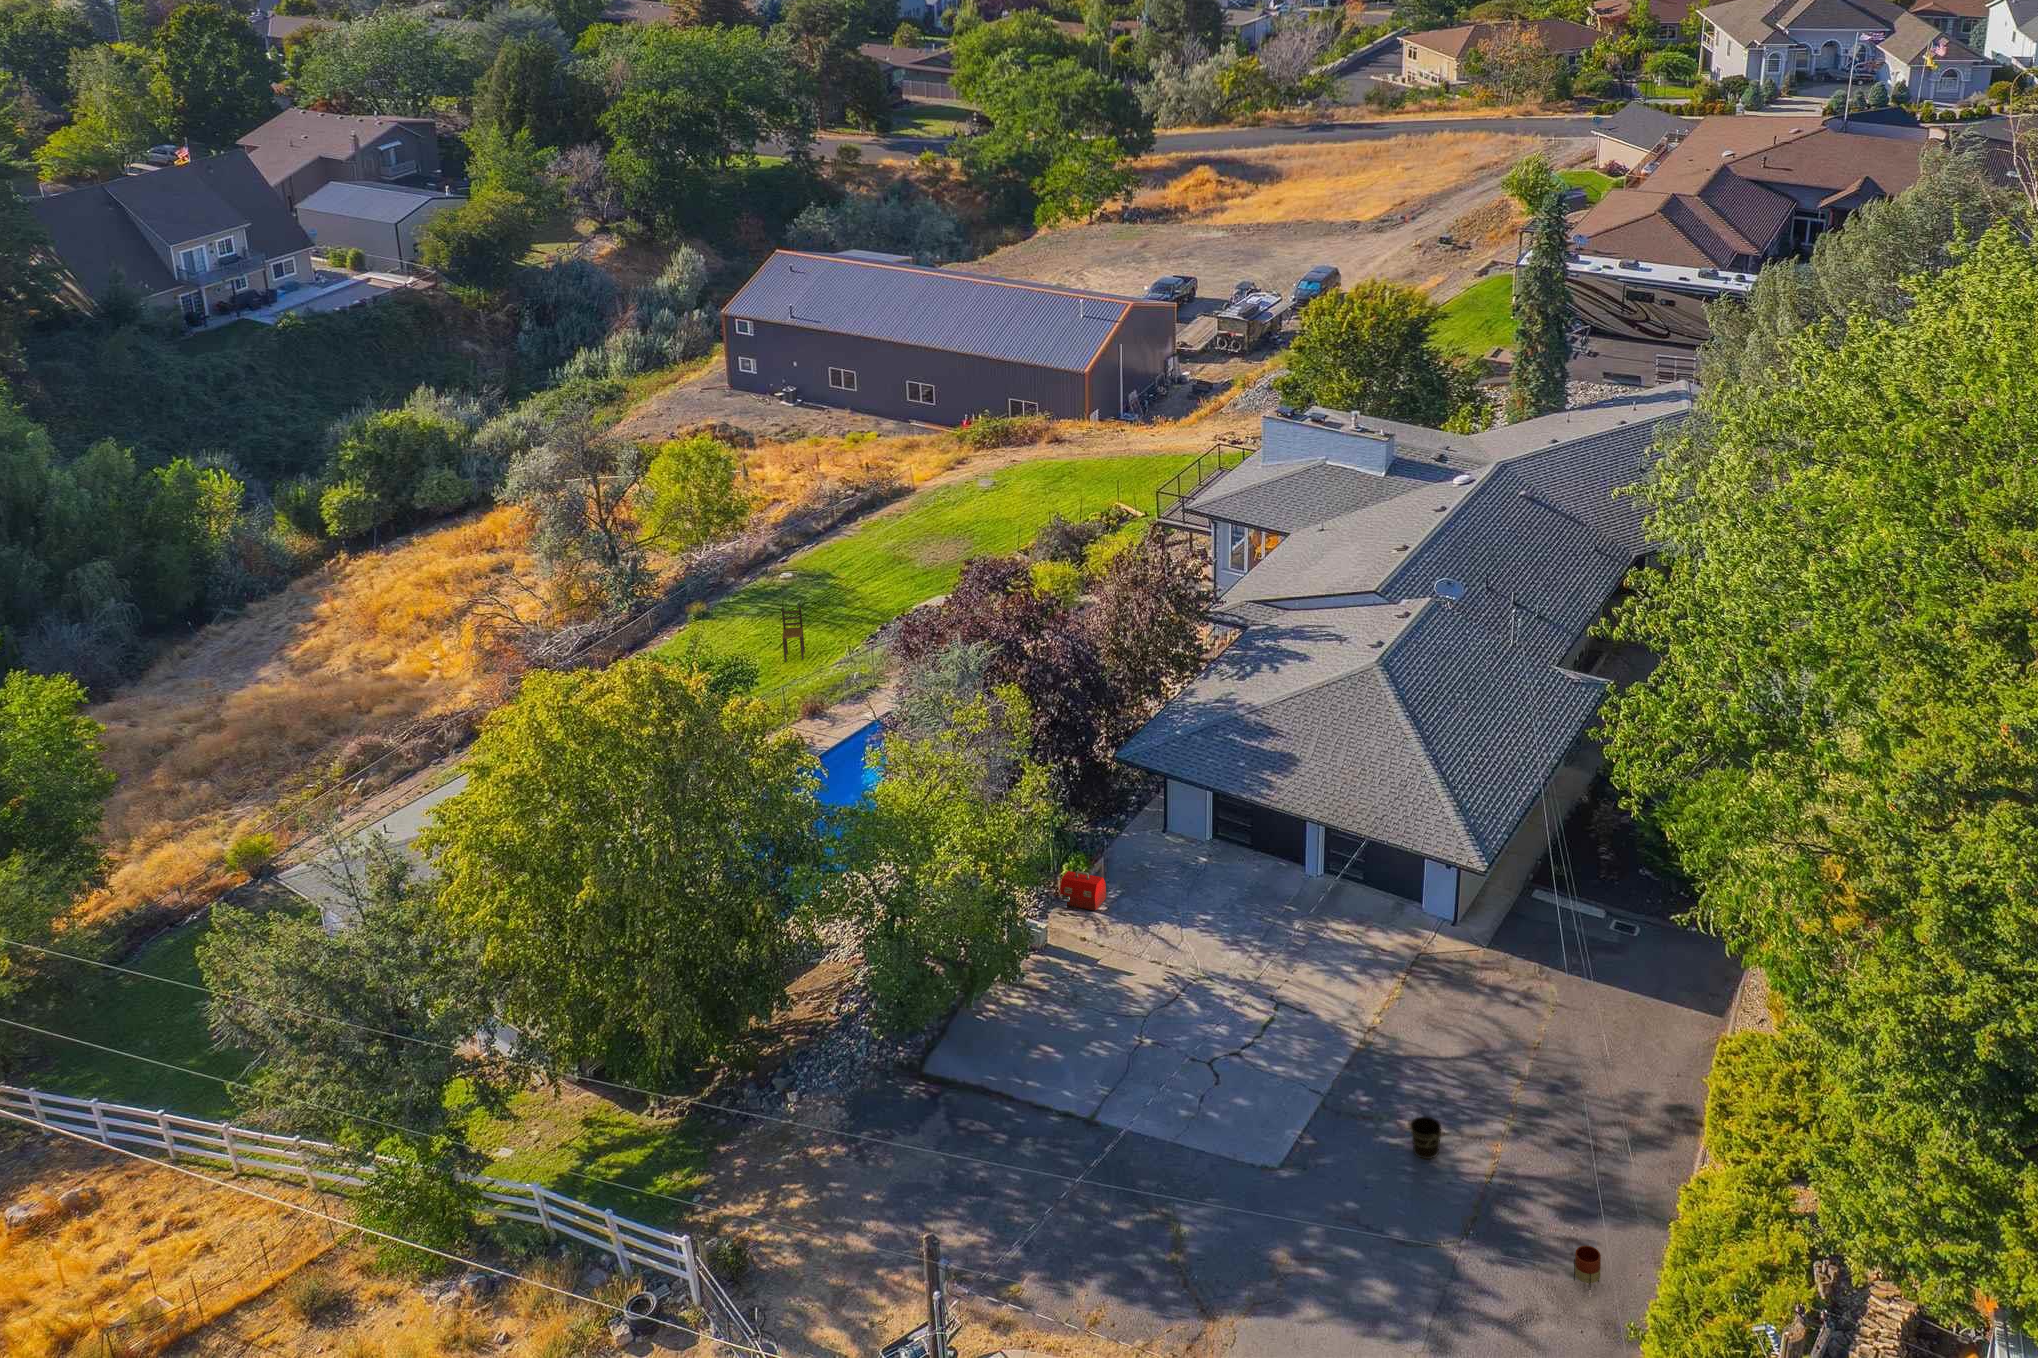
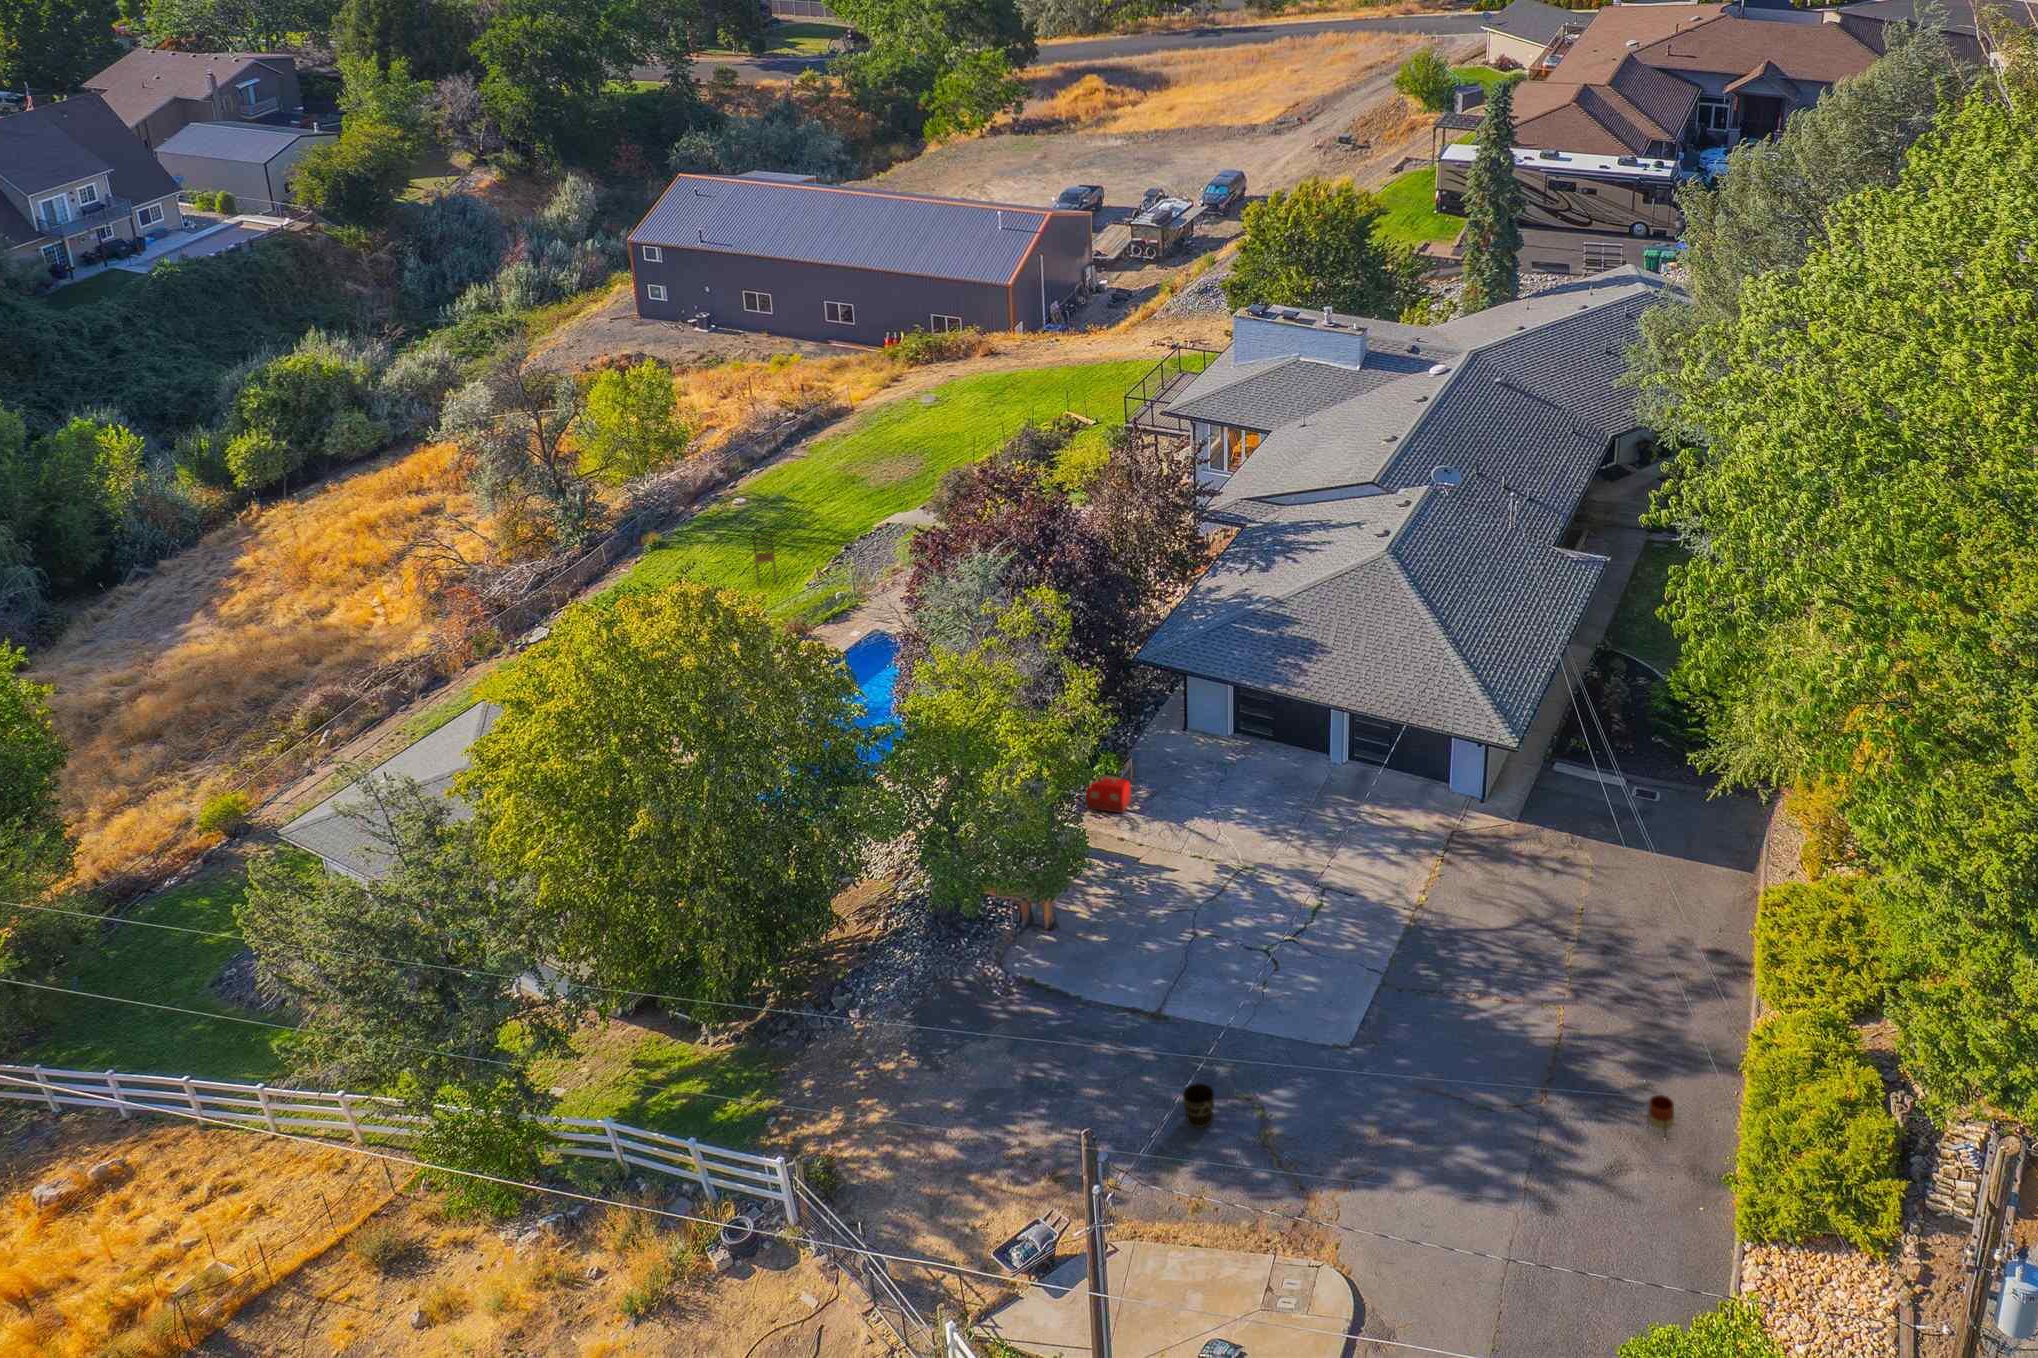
bucket: present [1410,1116,1441,1159] -> present [1183,1083,1214,1128]

